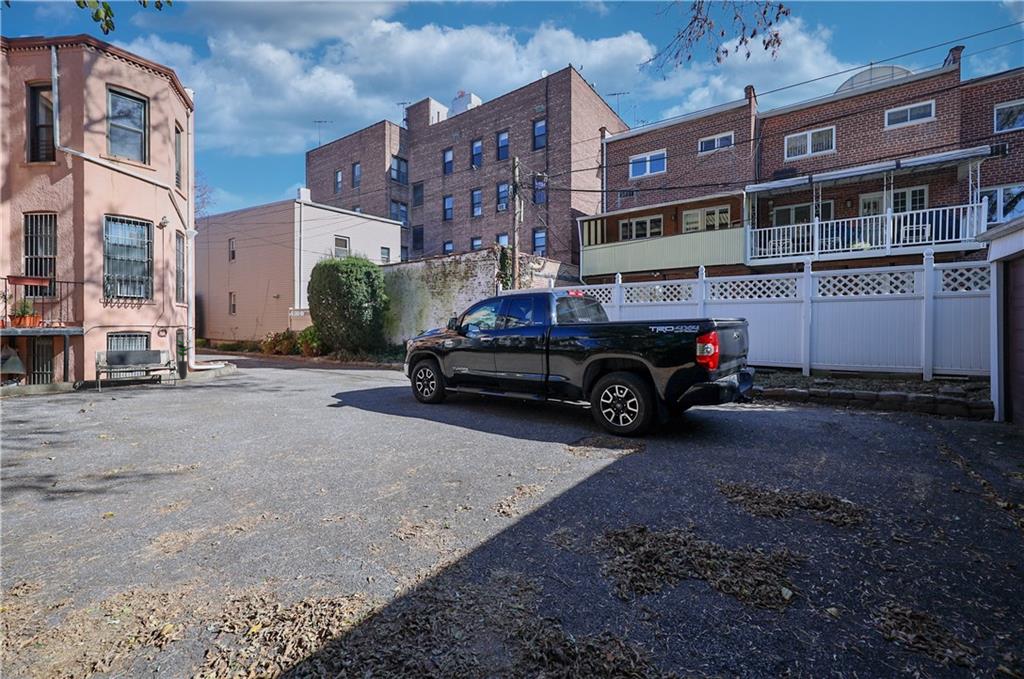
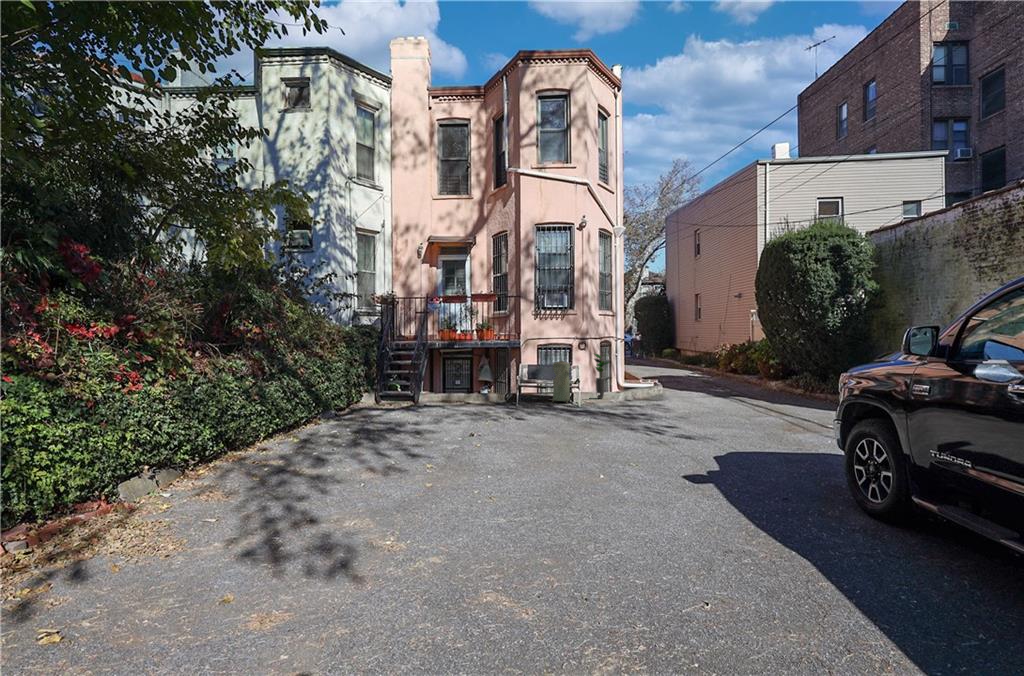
trash can: none [134,346,156,386] -> present [552,361,570,403]

